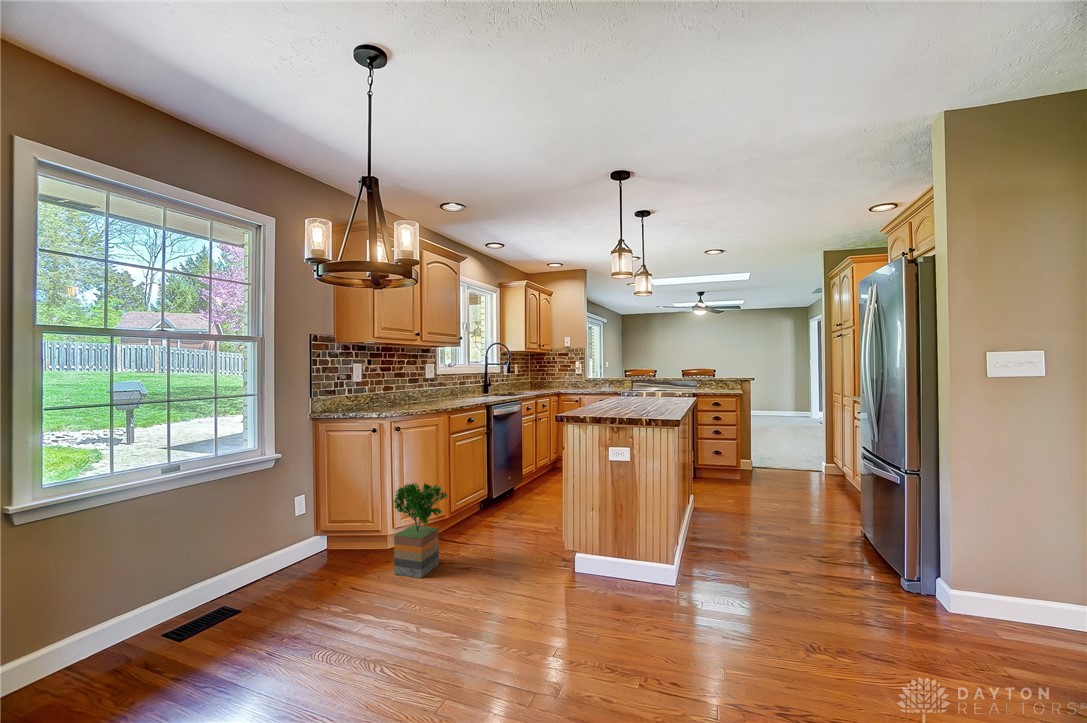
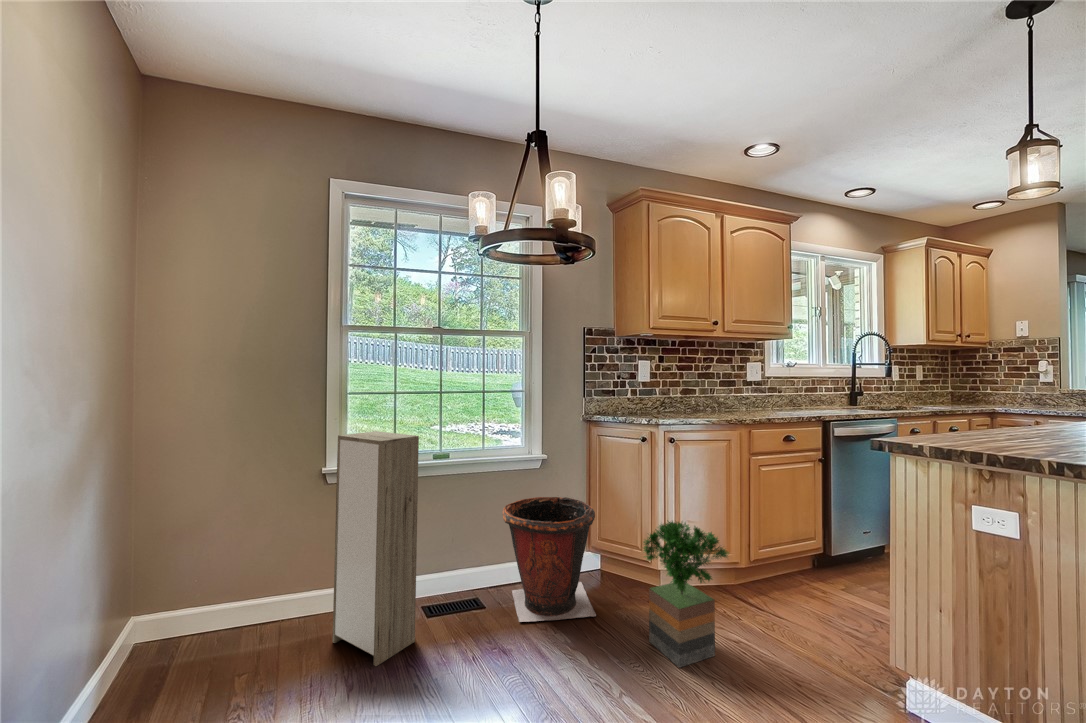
storage cabinet: none [60,449,179,700] -> present [332,431,419,666]
trash can: none [245,485,346,602] -> present [503,497,596,622]

